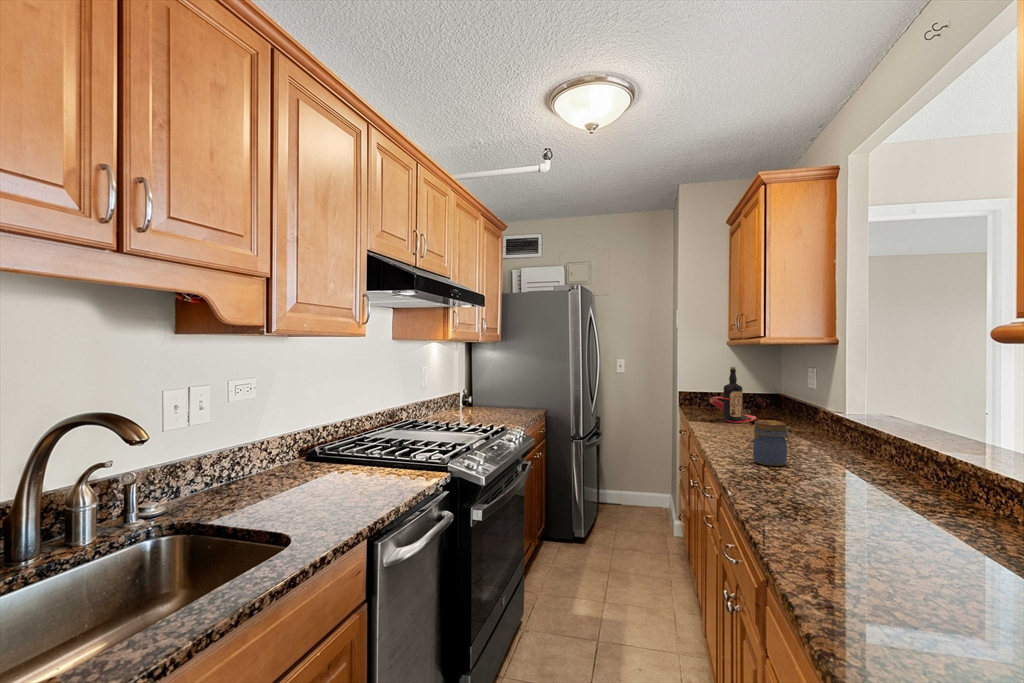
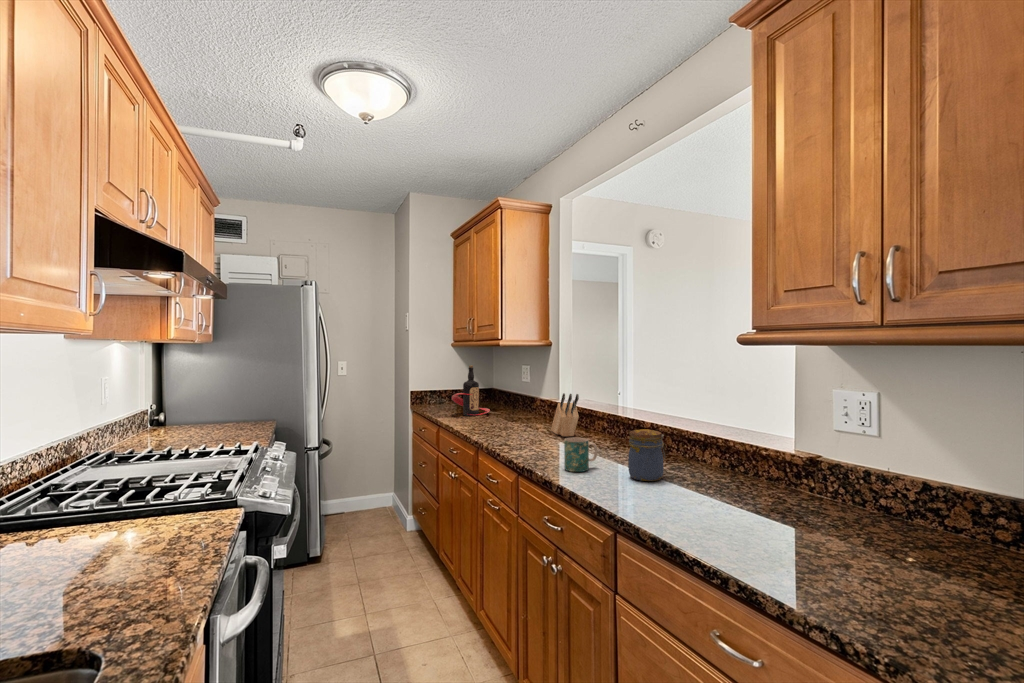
knife block: none [815,405,845,460] -> present [551,393,579,436]
jar: present [753,420,791,466] -> present [628,429,665,481]
mug: none [779,459,828,503] -> present [564,438,598,472]

